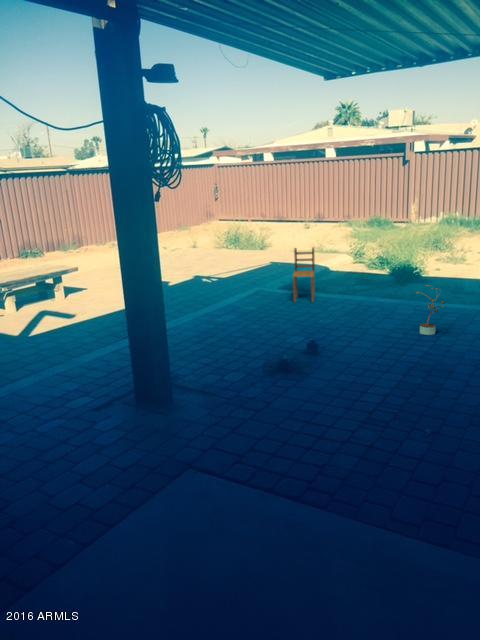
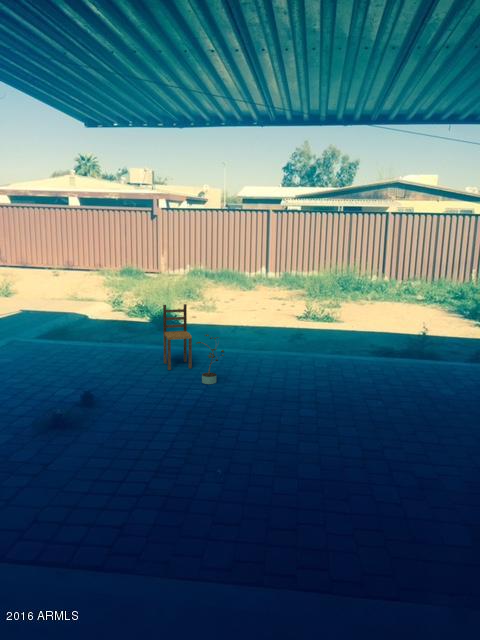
chair: present [293,248,315,302] -> present [163,304,192,370]

